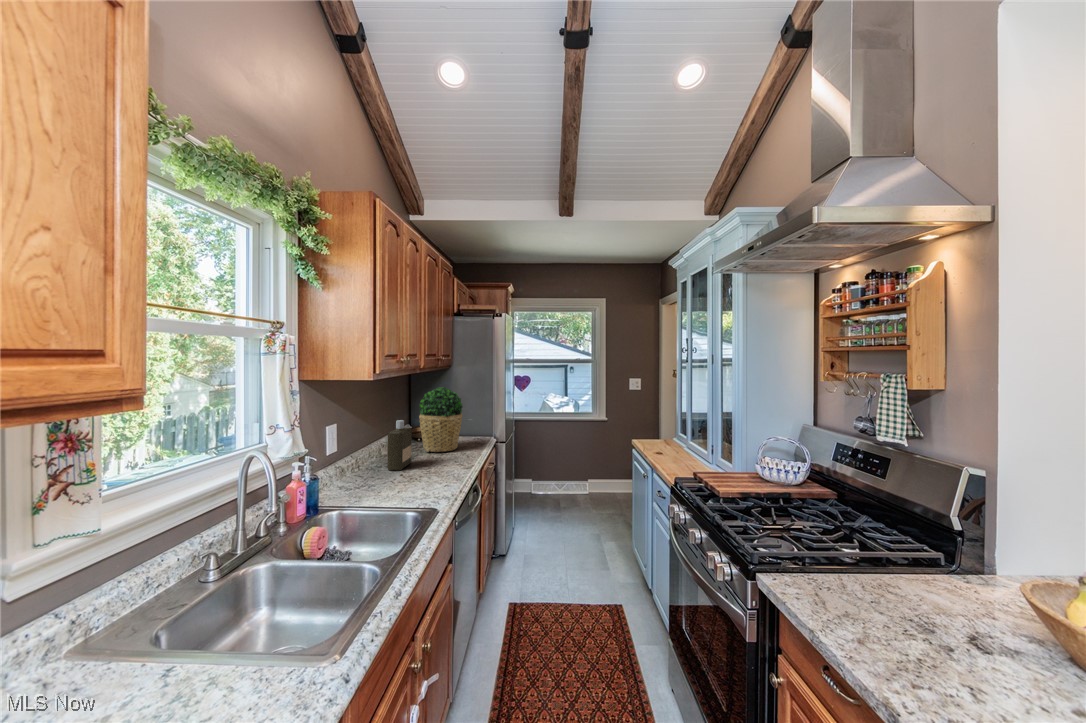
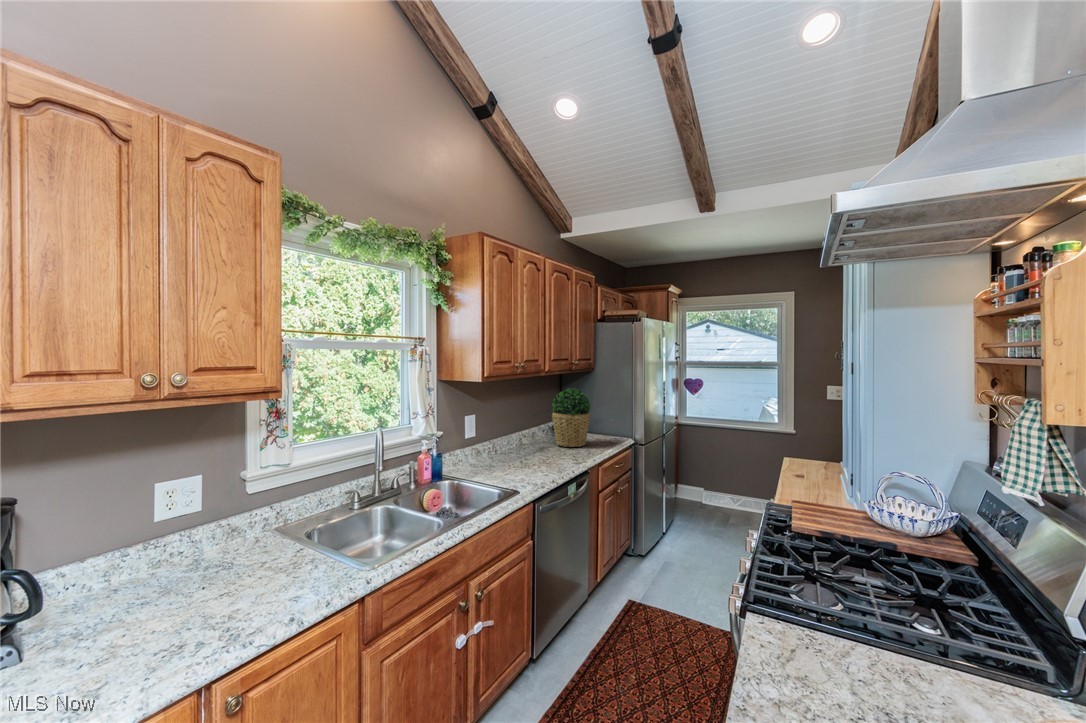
bottle: present [387,420,412,471] -> none [514,416,537,458]

